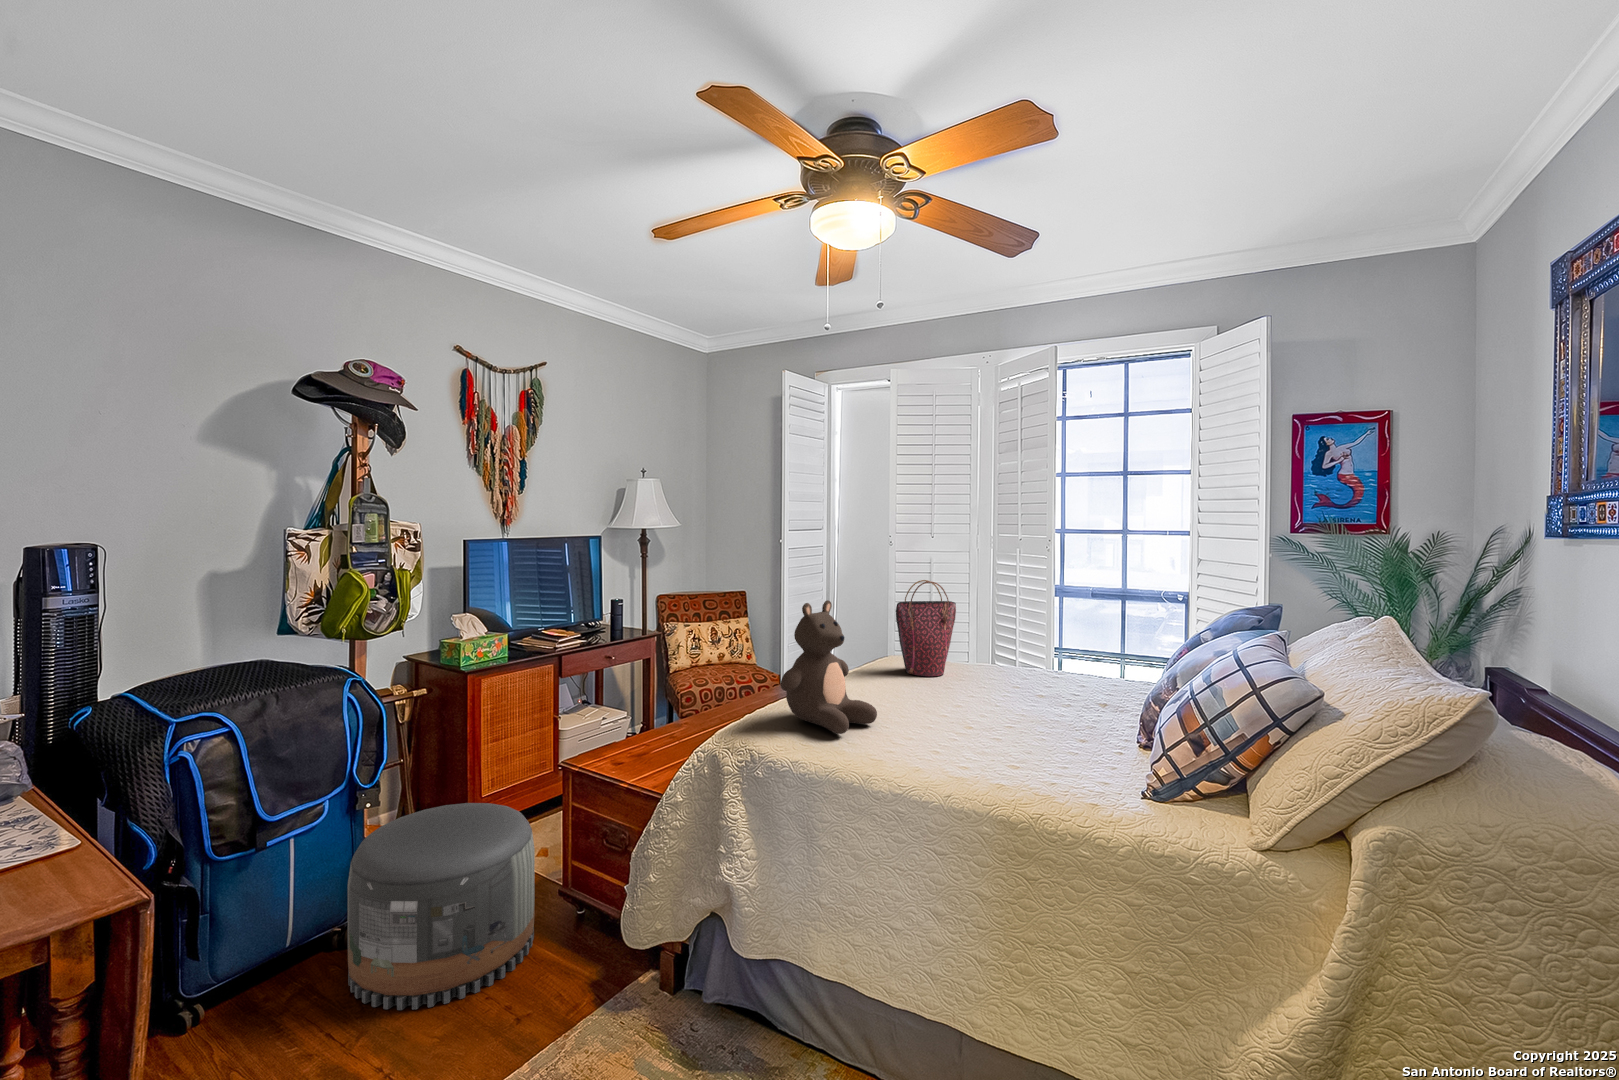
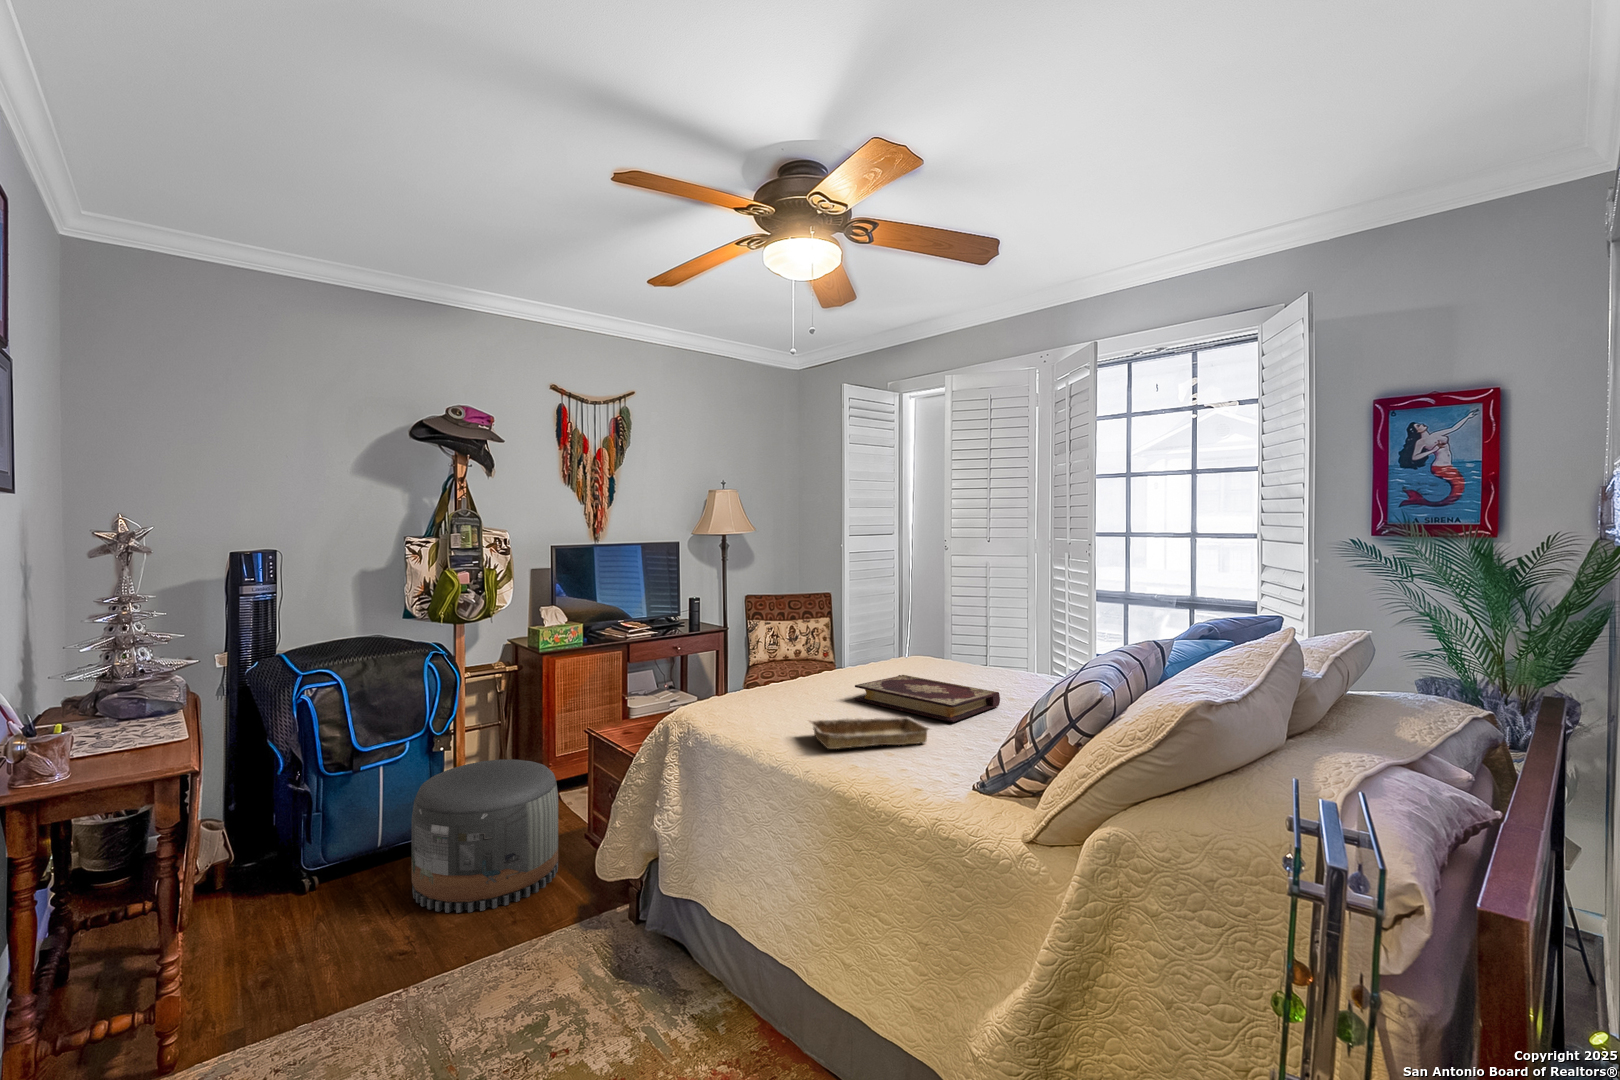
handbag: present [896,580,956,676] -> none [889,583,952,677]
teddy bear: present [781,600,877,734] -> none [720,597,811,718]
book: none [901,676,1042,724] -> present [855,675,1000,722]
tray: none [907,722,1035,765] -> present [809,717,929,749]

